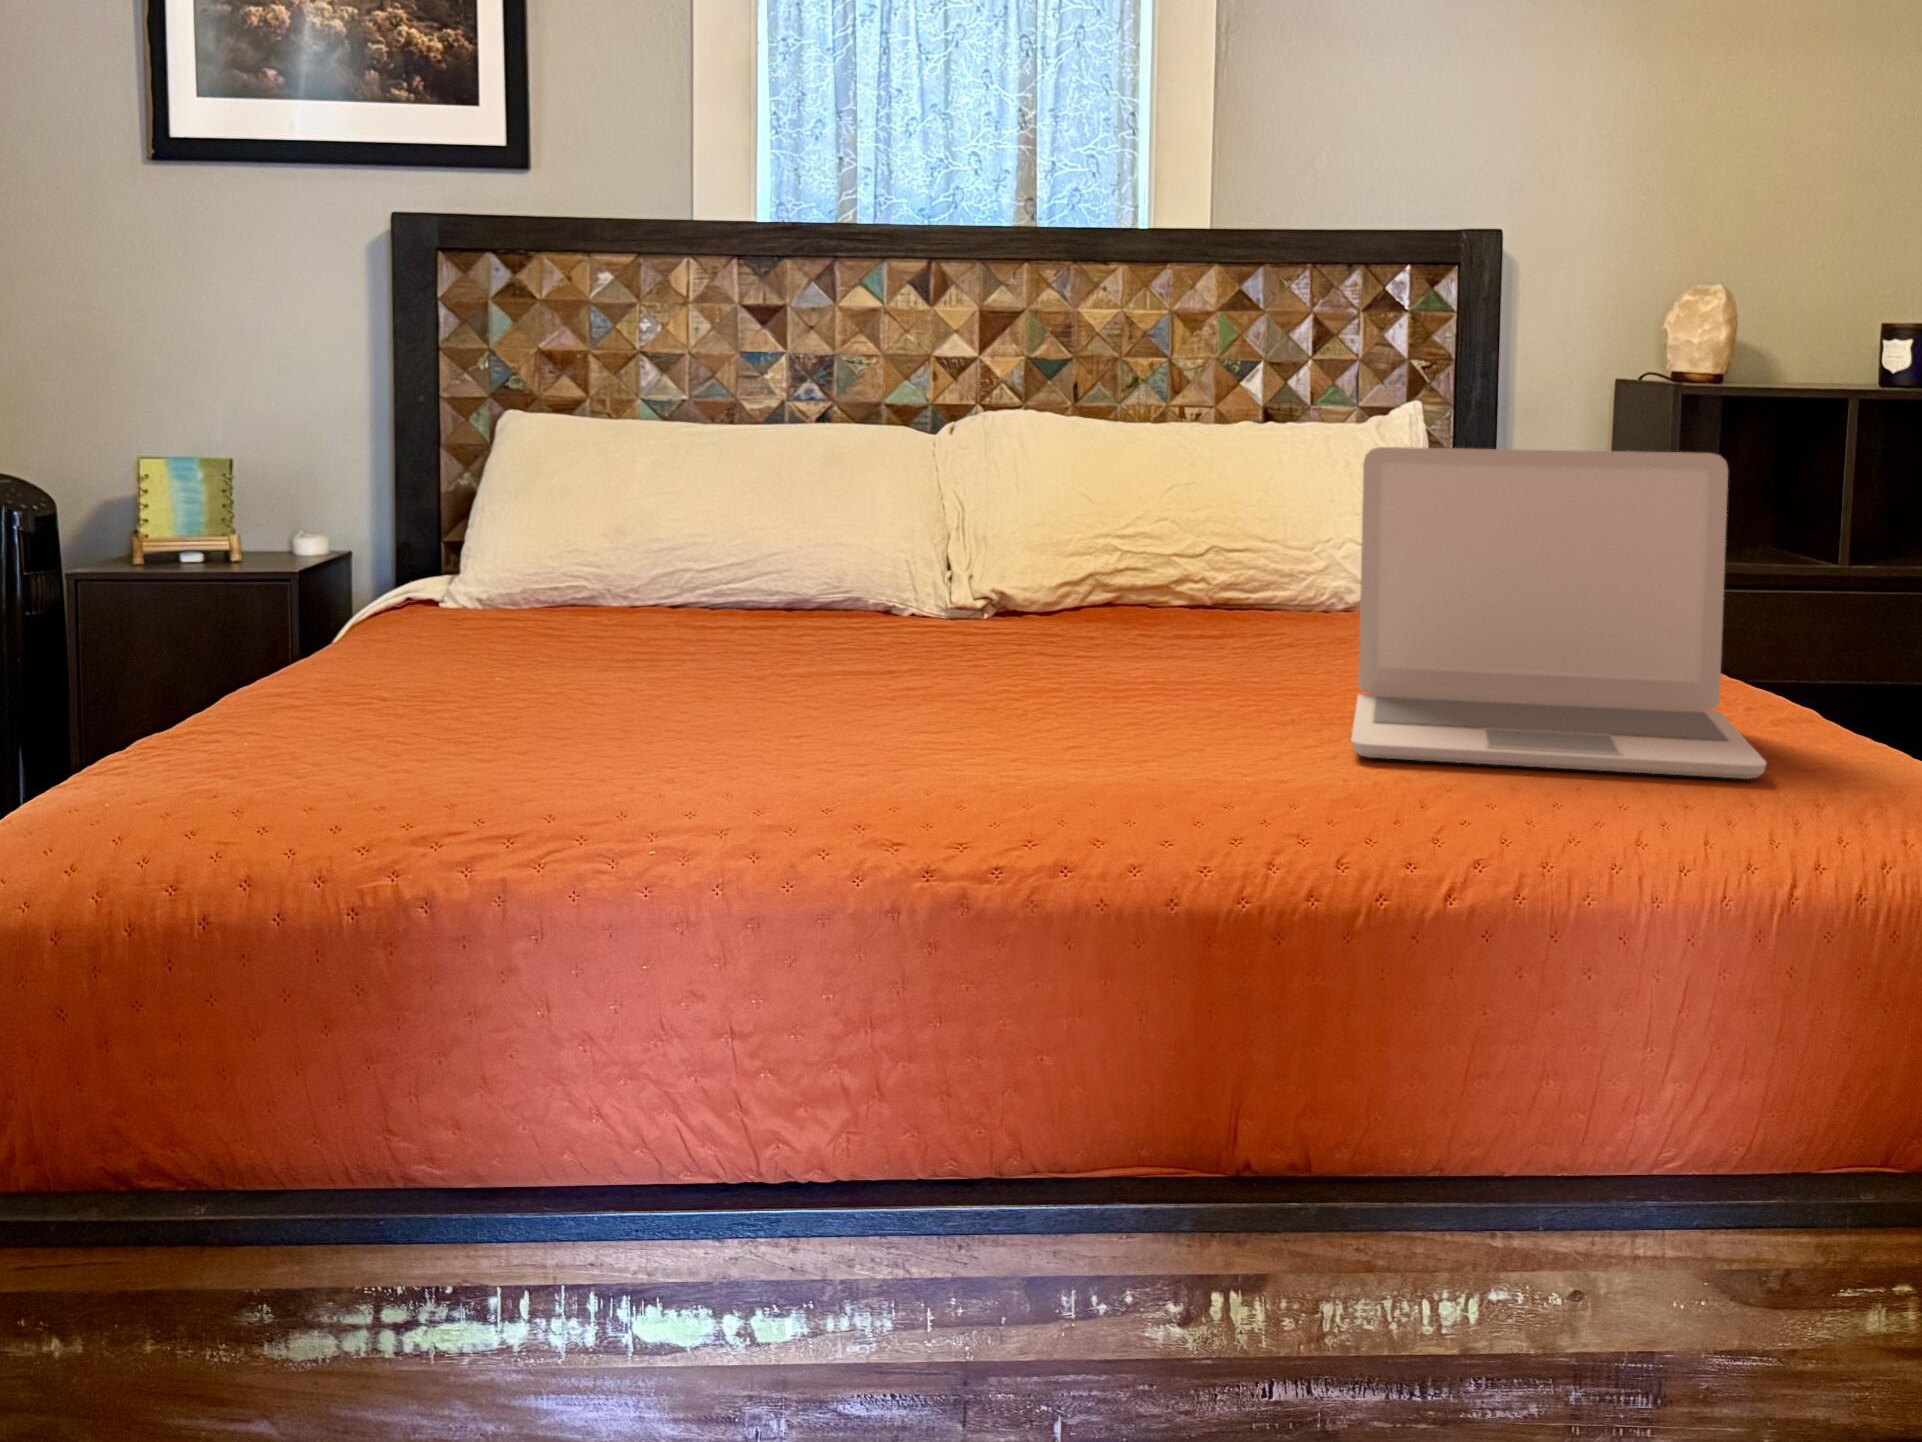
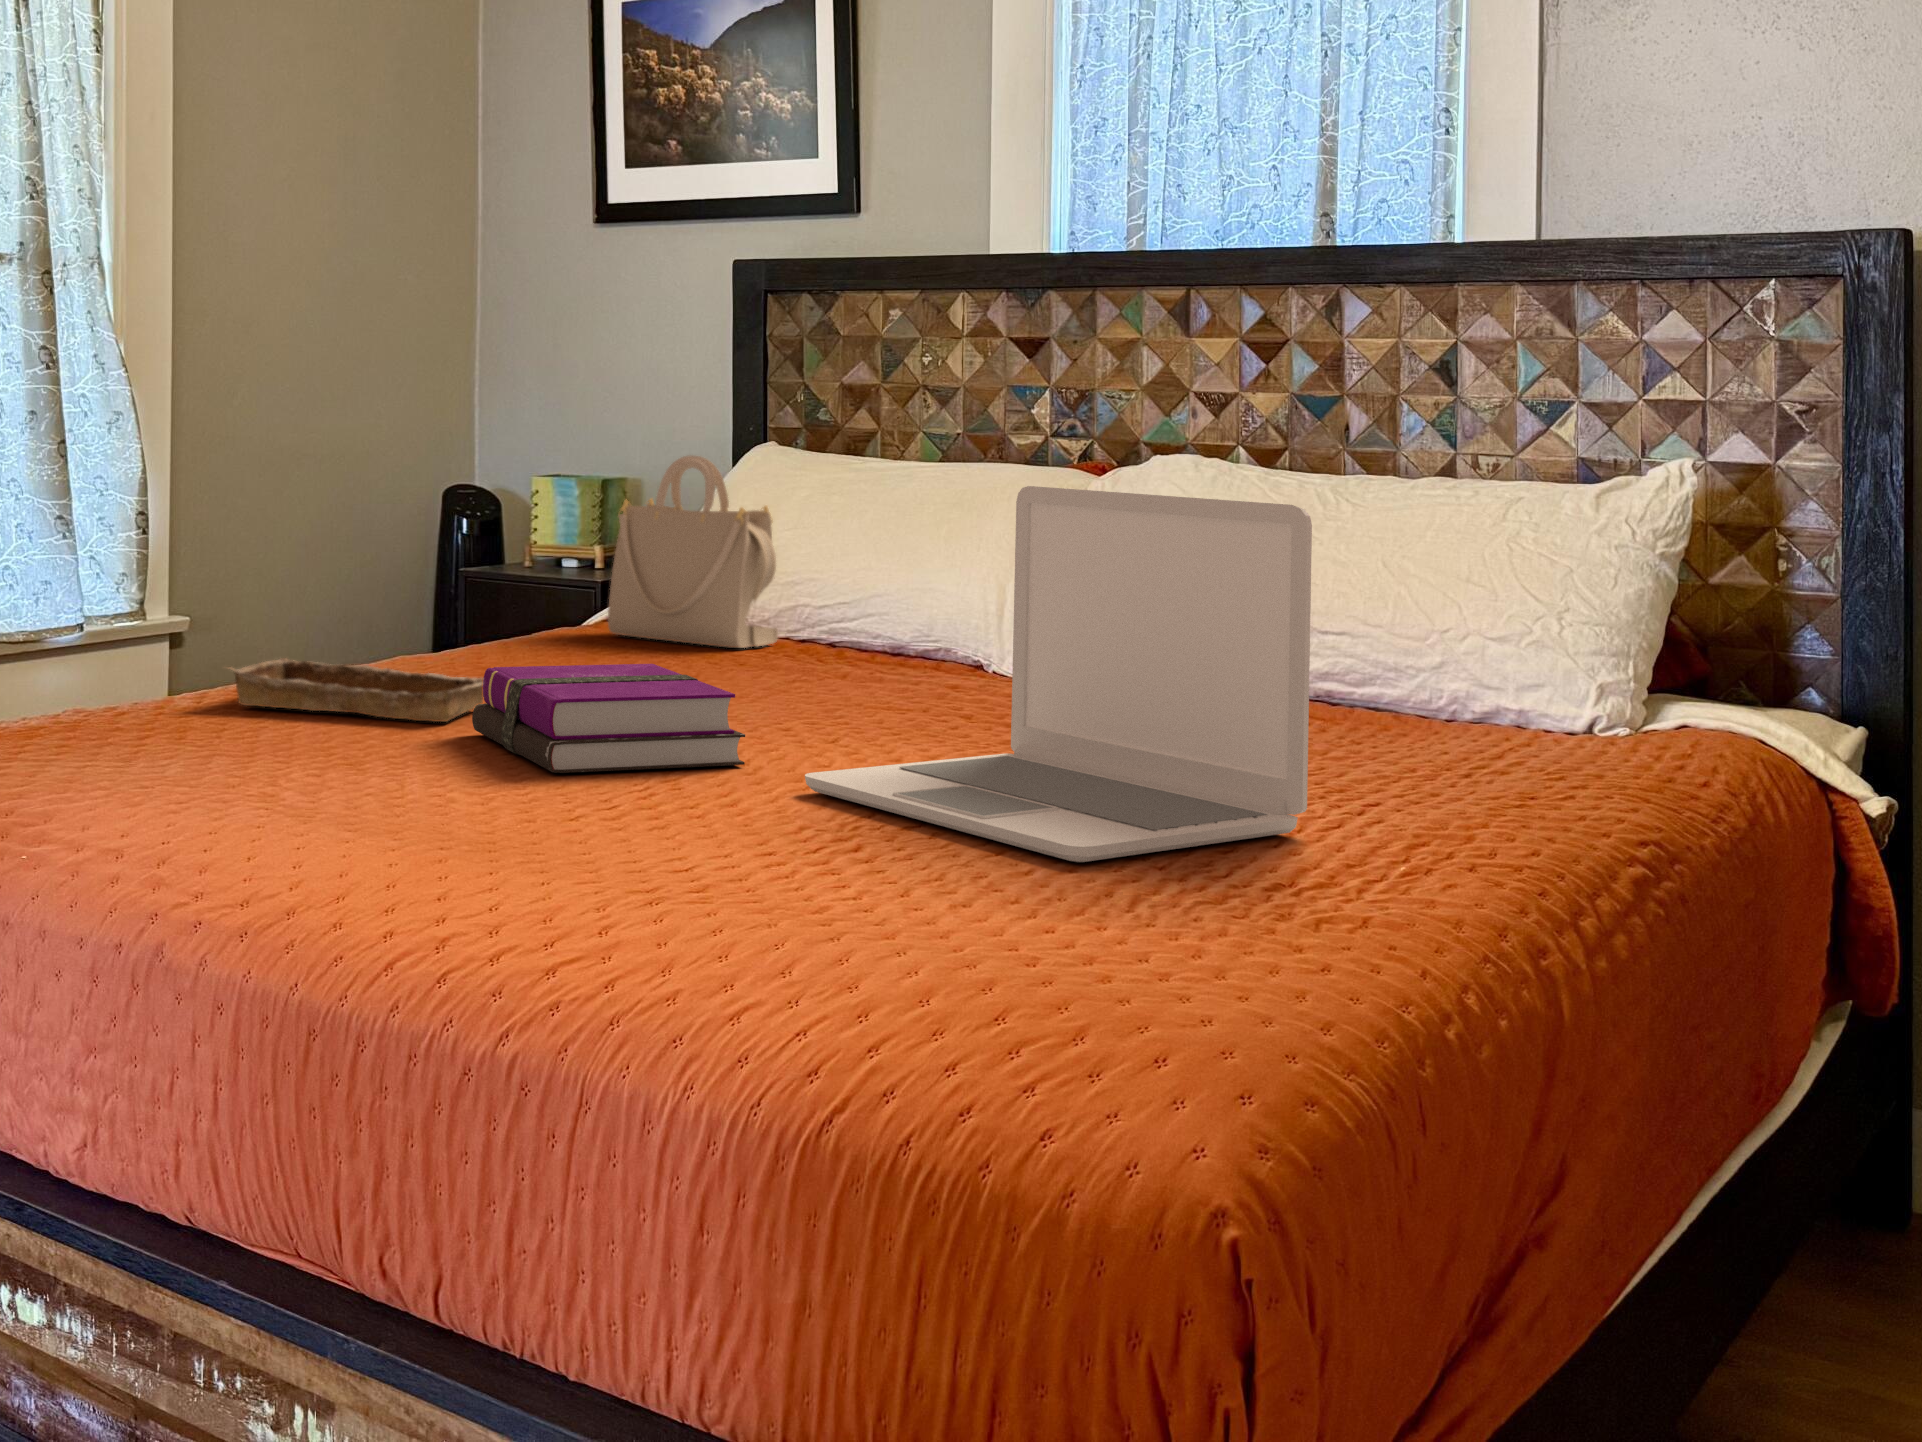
handbag: none [490,429,689,629] -> present [608,456,778,648]
notebook: none [878,655,1211,785] -> present [472,664,745,773]
tray: none [491,695,823,772] -> present [231,658,483,722]

